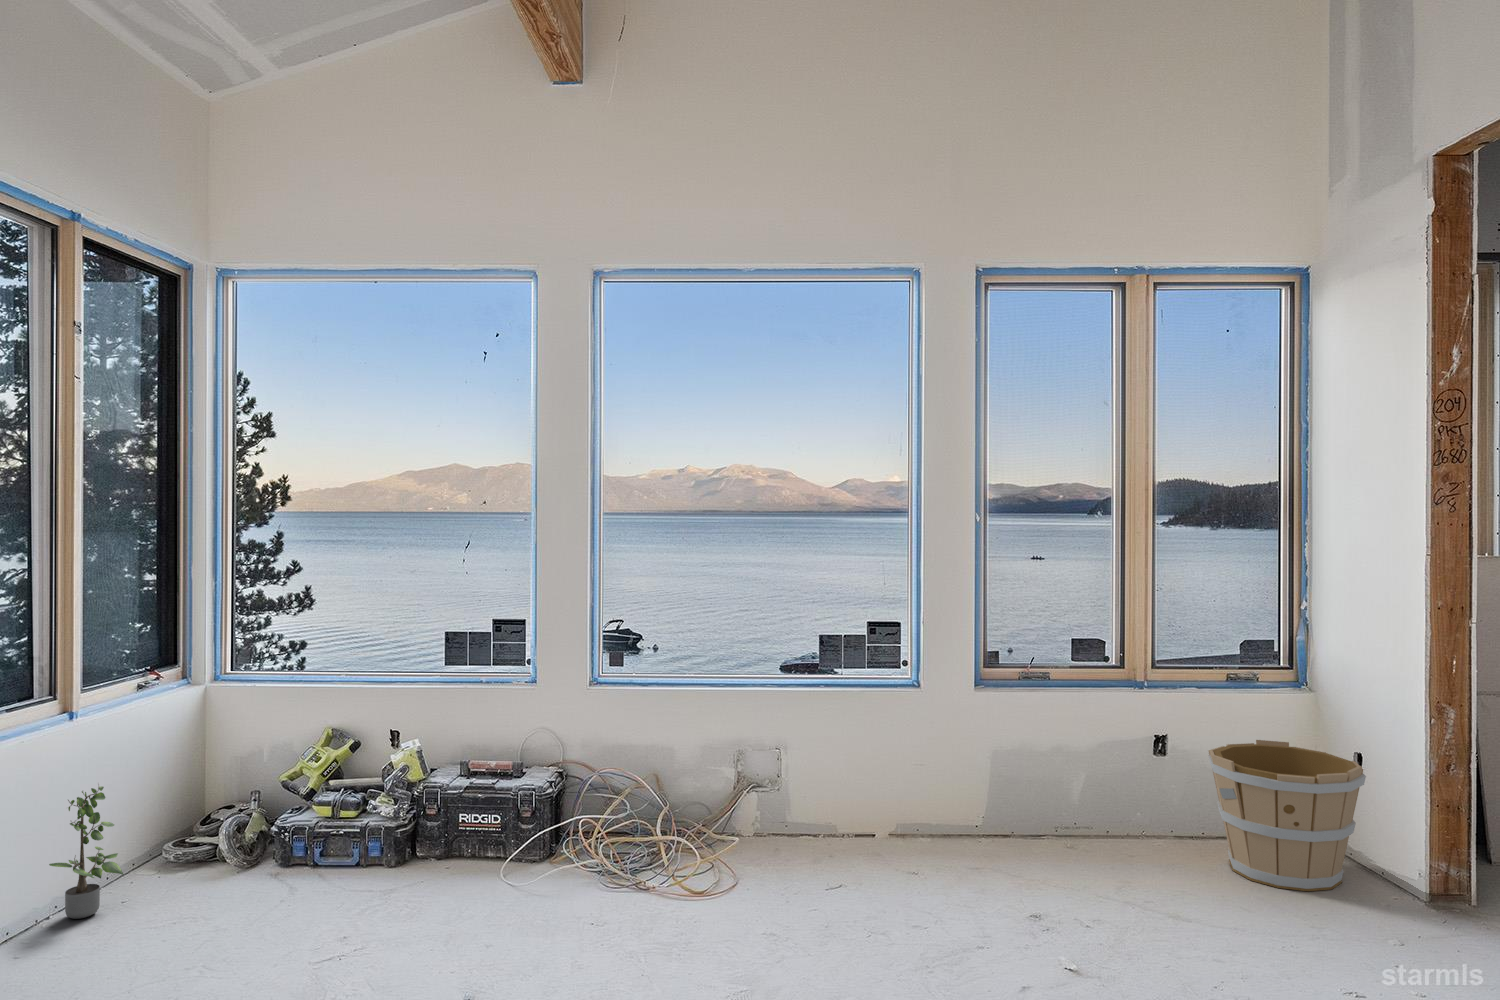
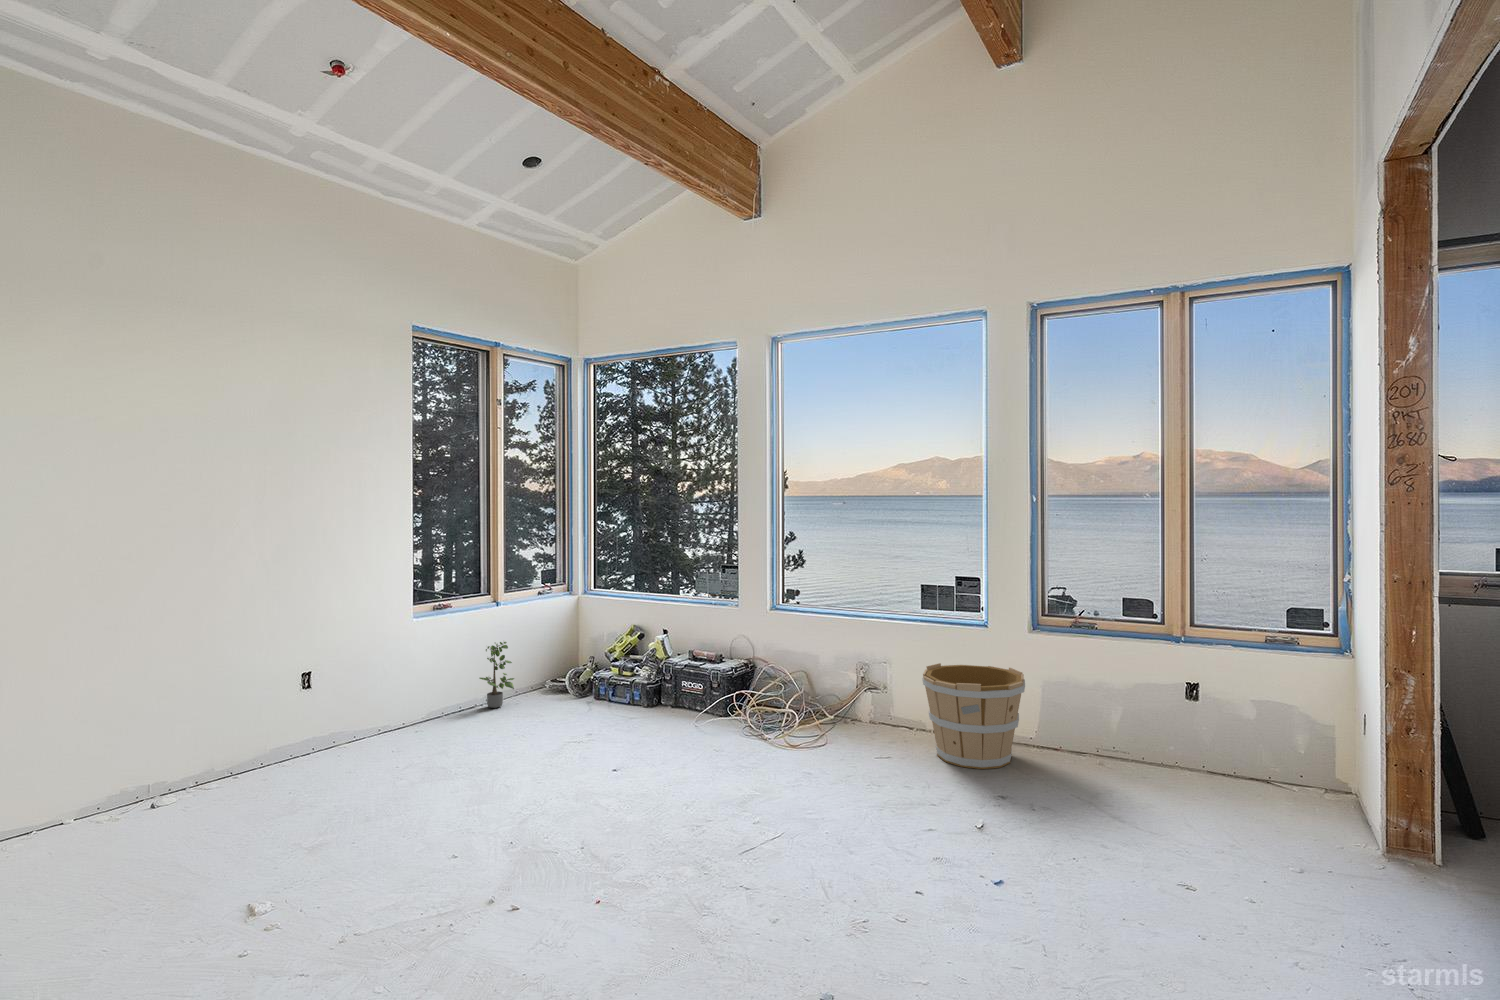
wooden bucket: present [1209,740,1366,891] -> present [922,663,1025,769]

